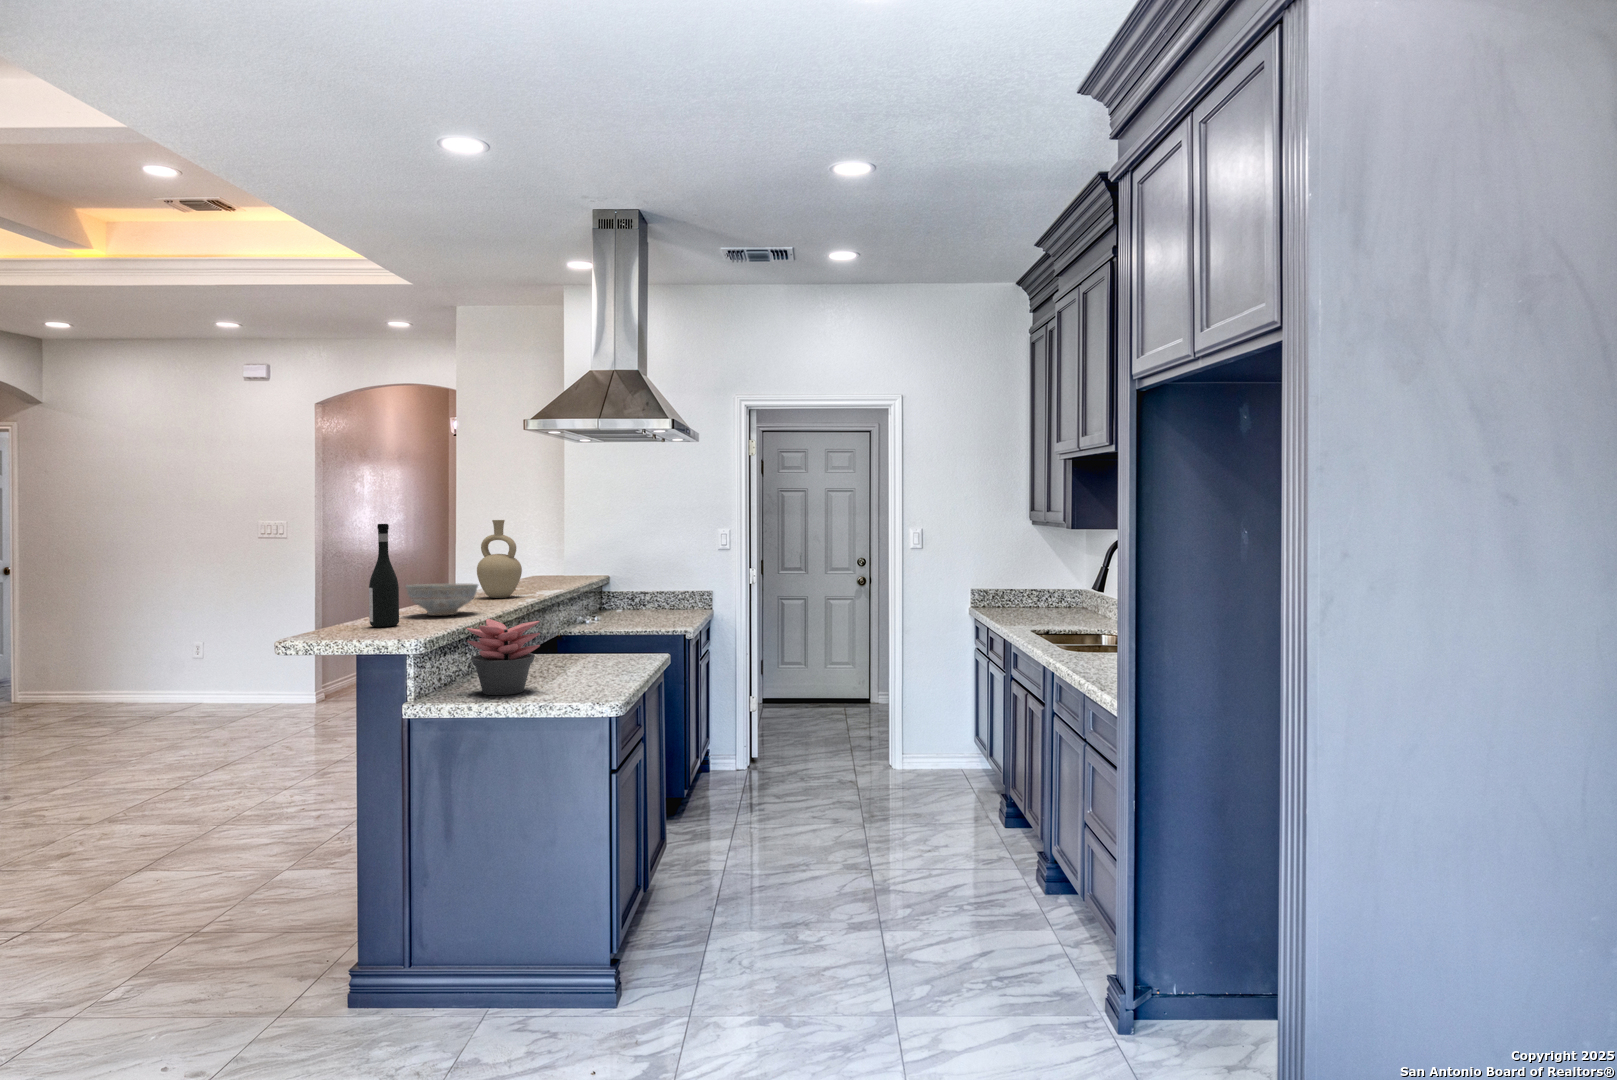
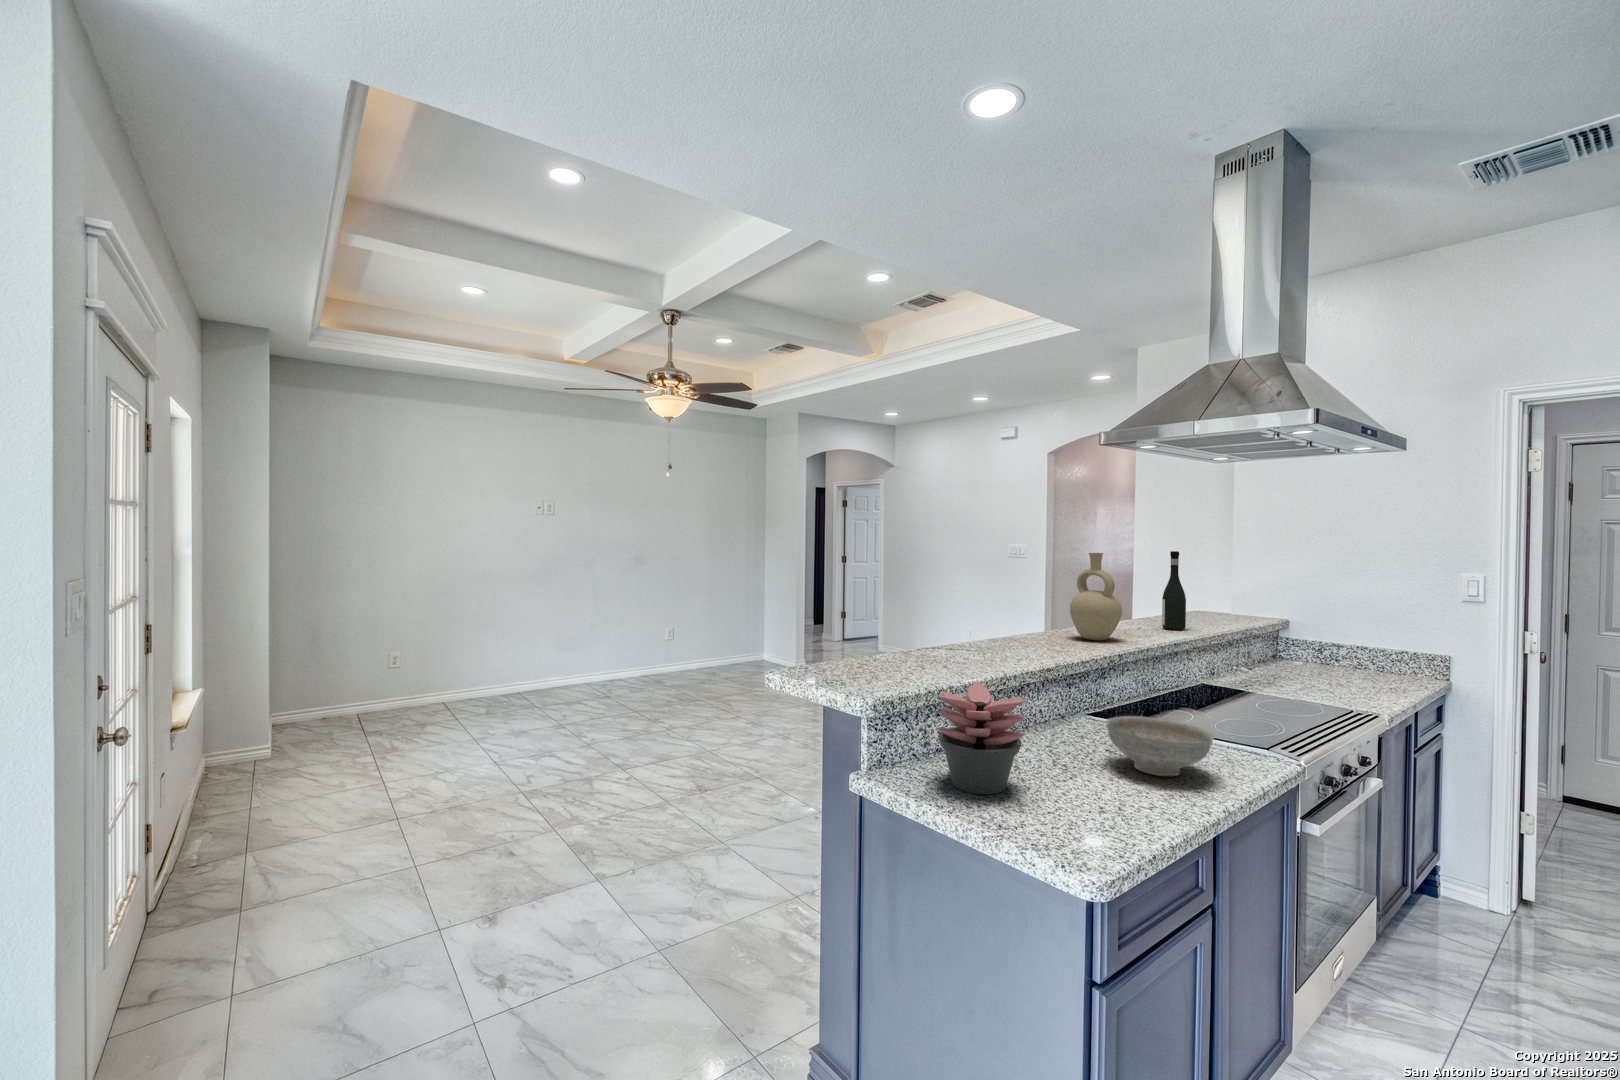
wine bottle: present [369,524,399,627] -> present [1162,551,1186,630]
decorative bowl: present [406,583,478,615] -> present [1106,716,1214,776]

